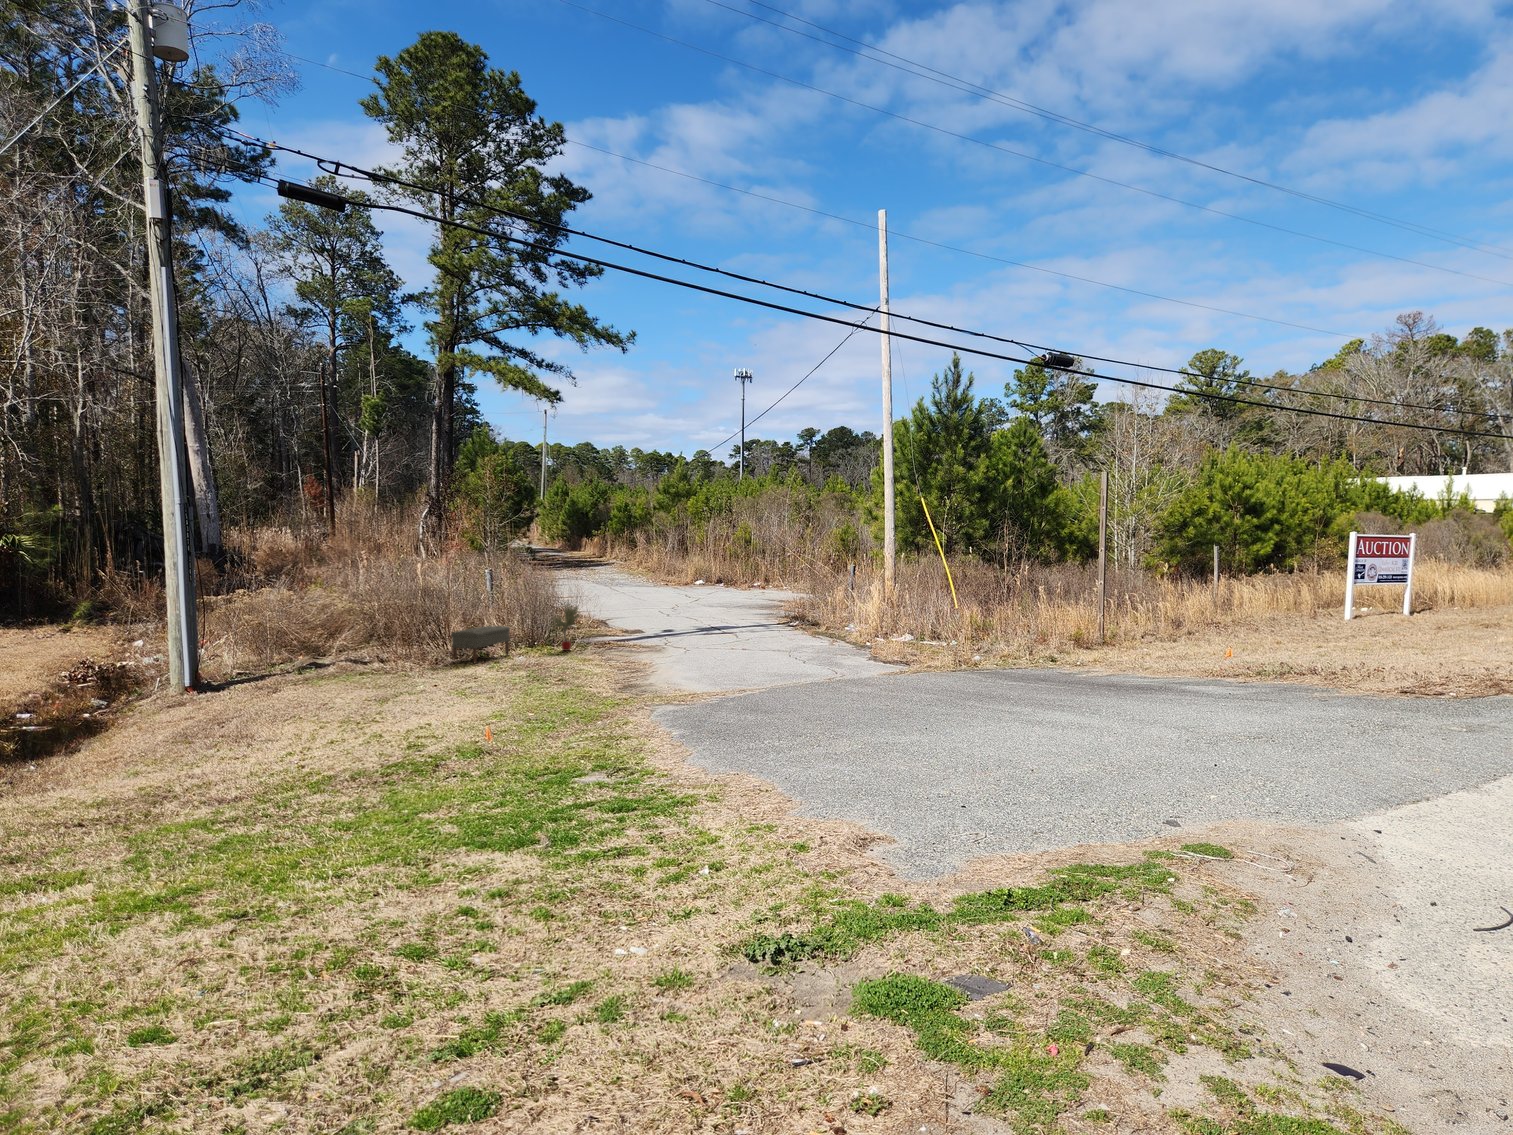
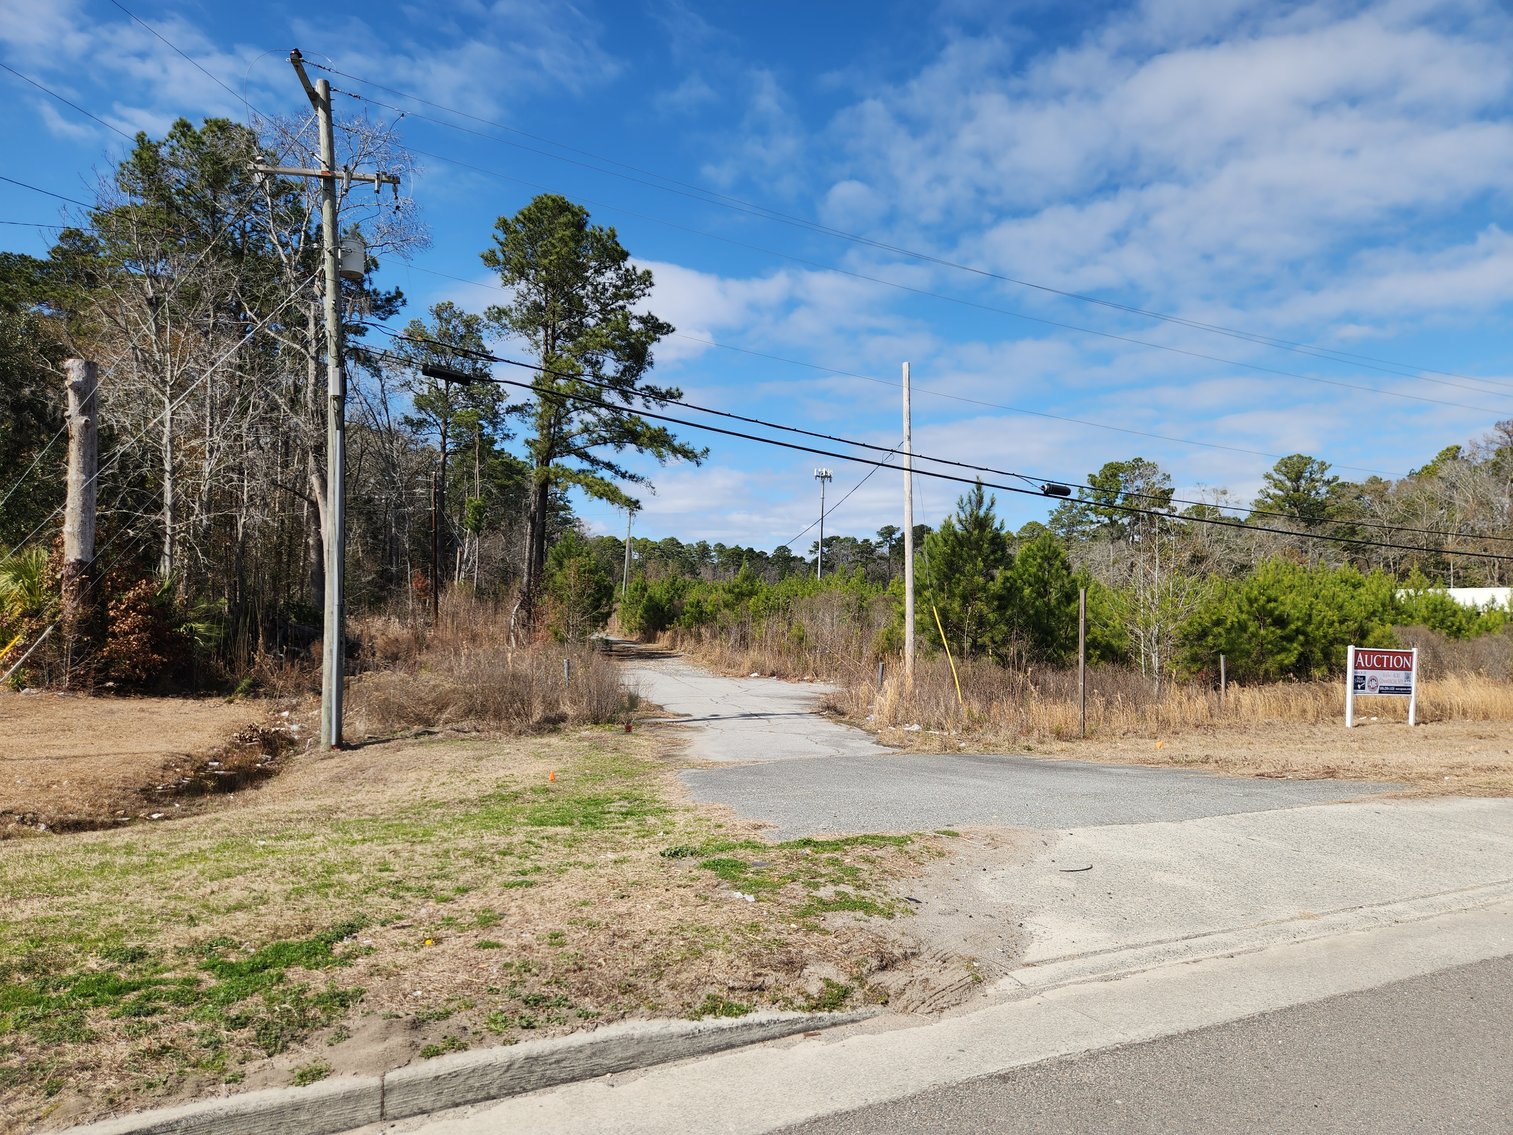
bench: present [451,626,510,663] -> none [533,708,582,738]

